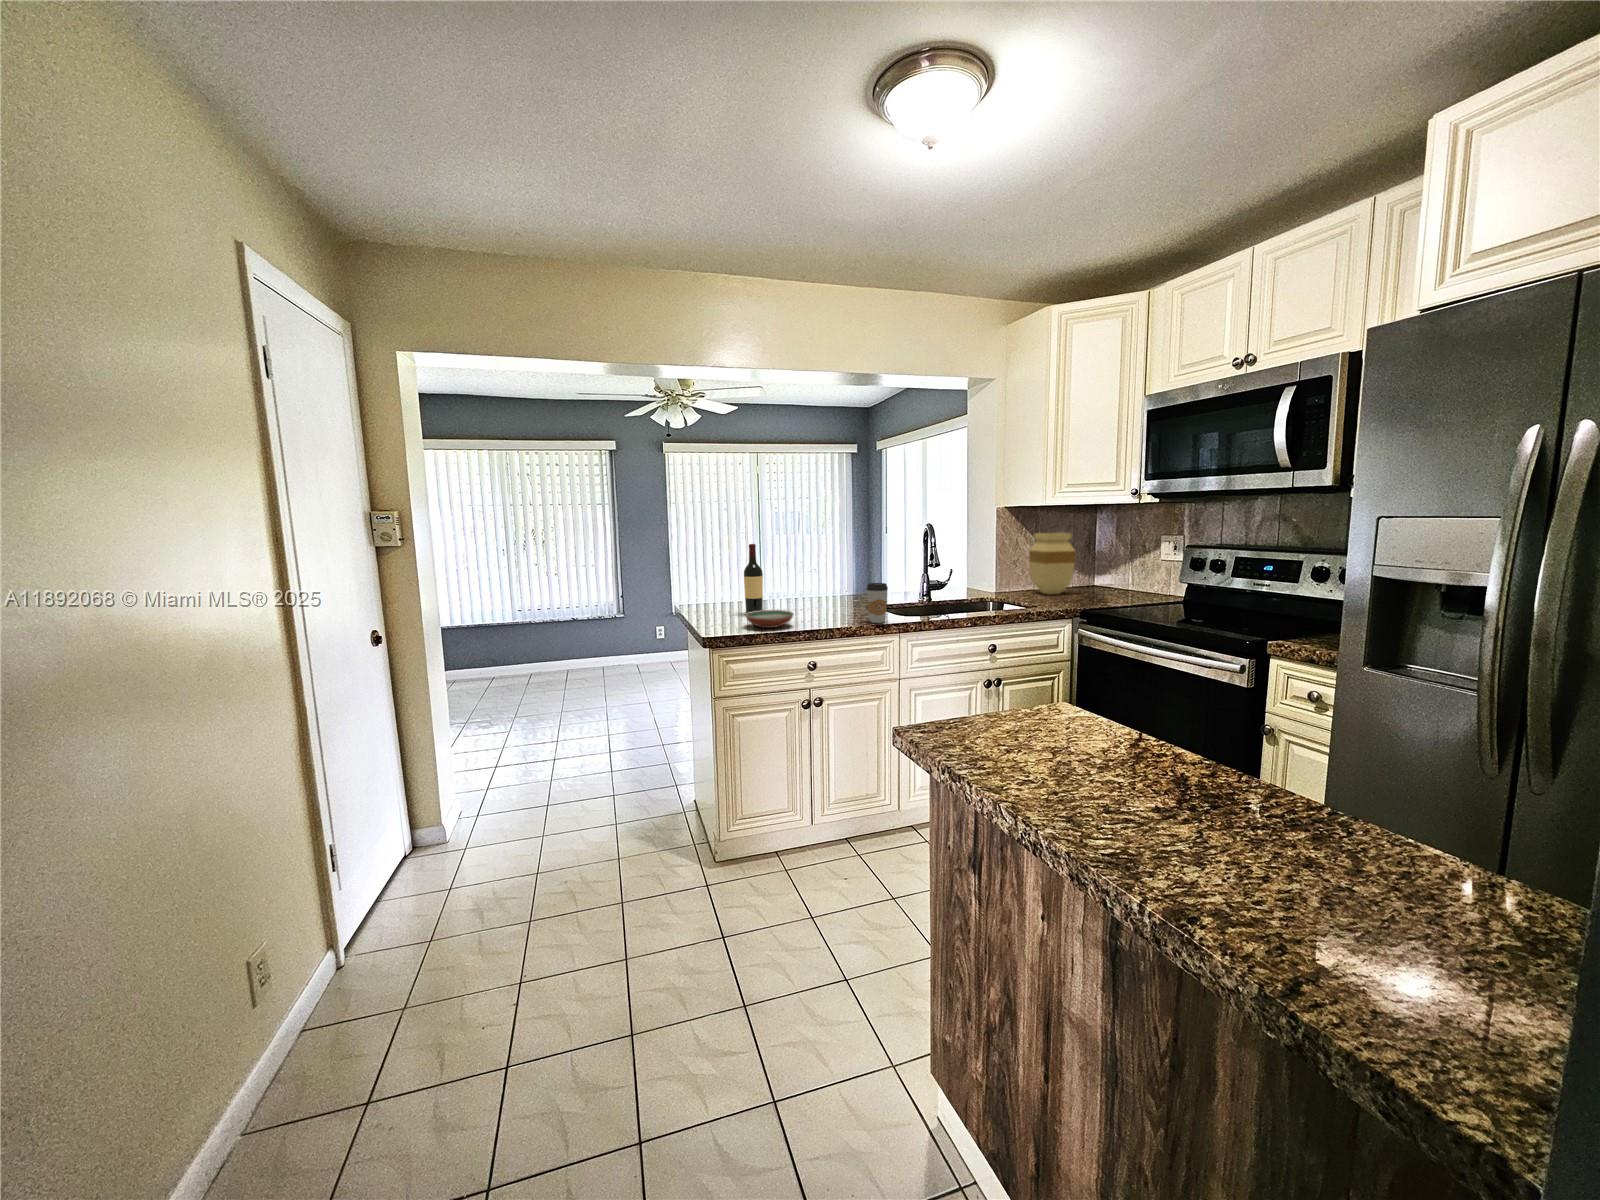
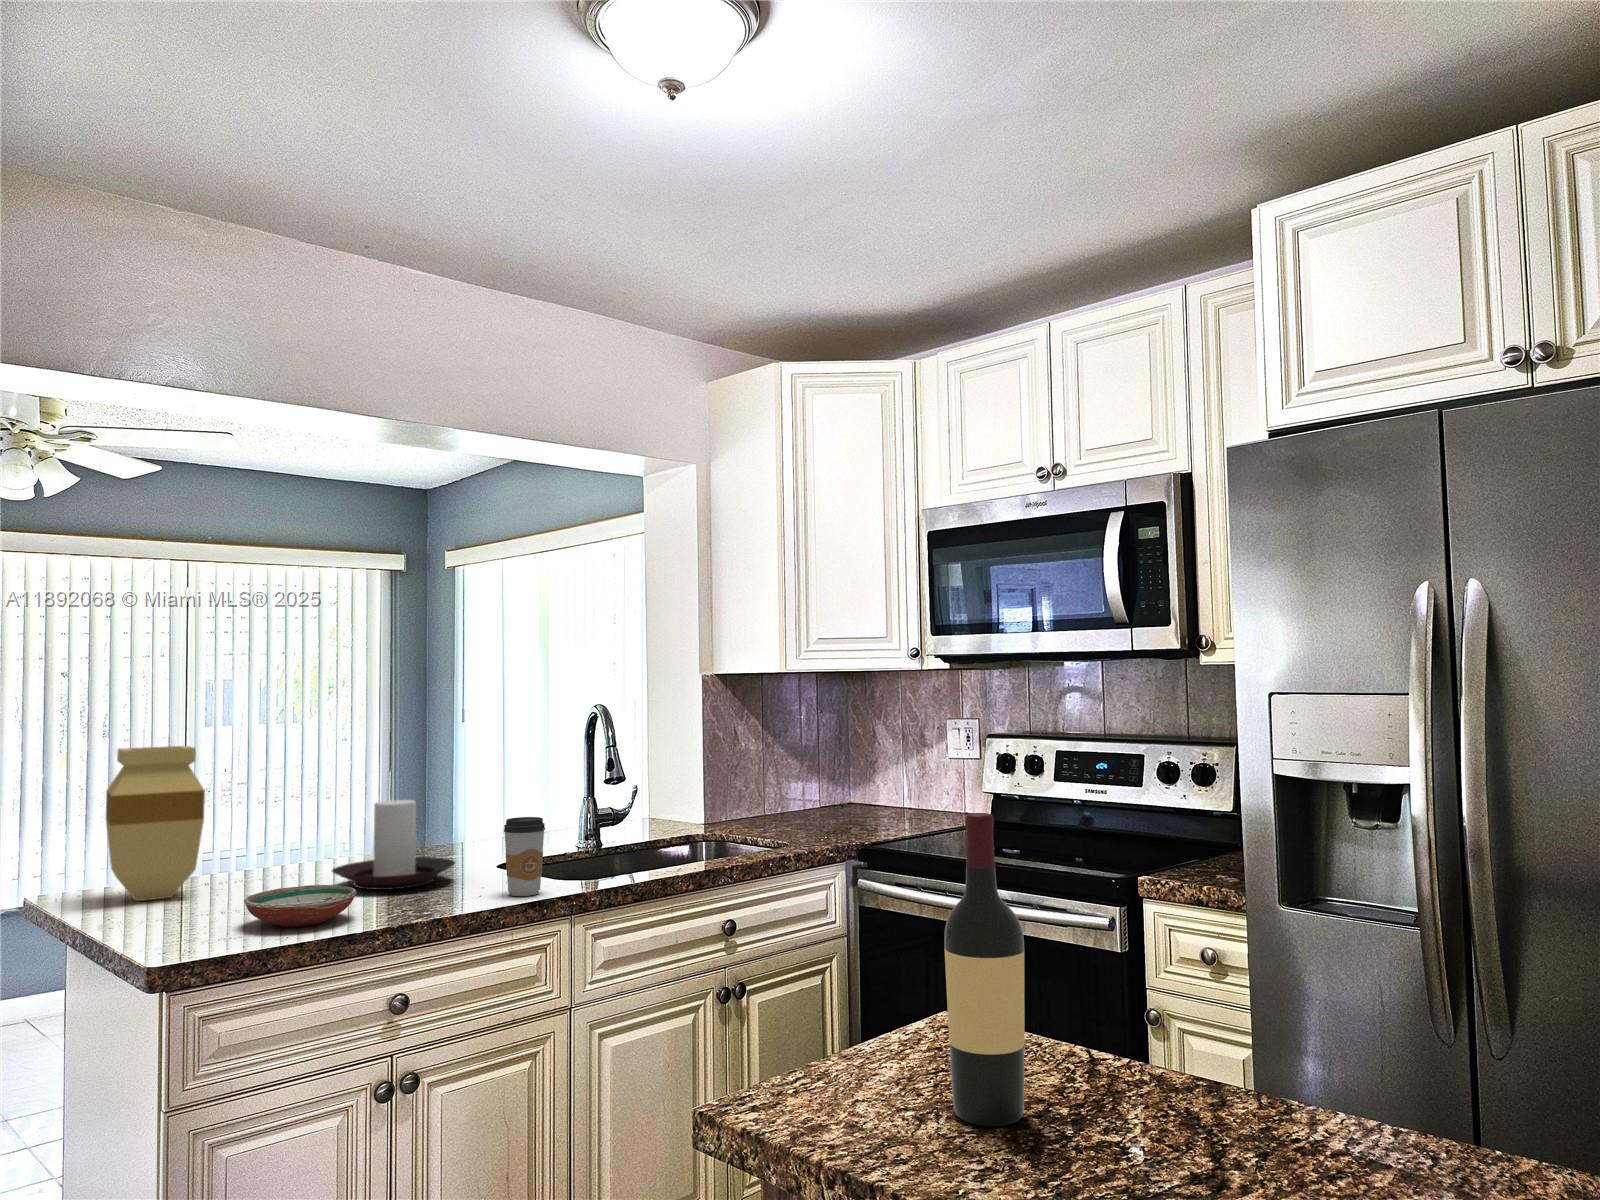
vase: present [1029,533,1076,594] -> present [106,746,205,901]
wine bottle: present [744,544,763,613] -> present [944,813,1025,1126]
candle holder: none [790,570,848,615] -> present [332,800,455,890]

